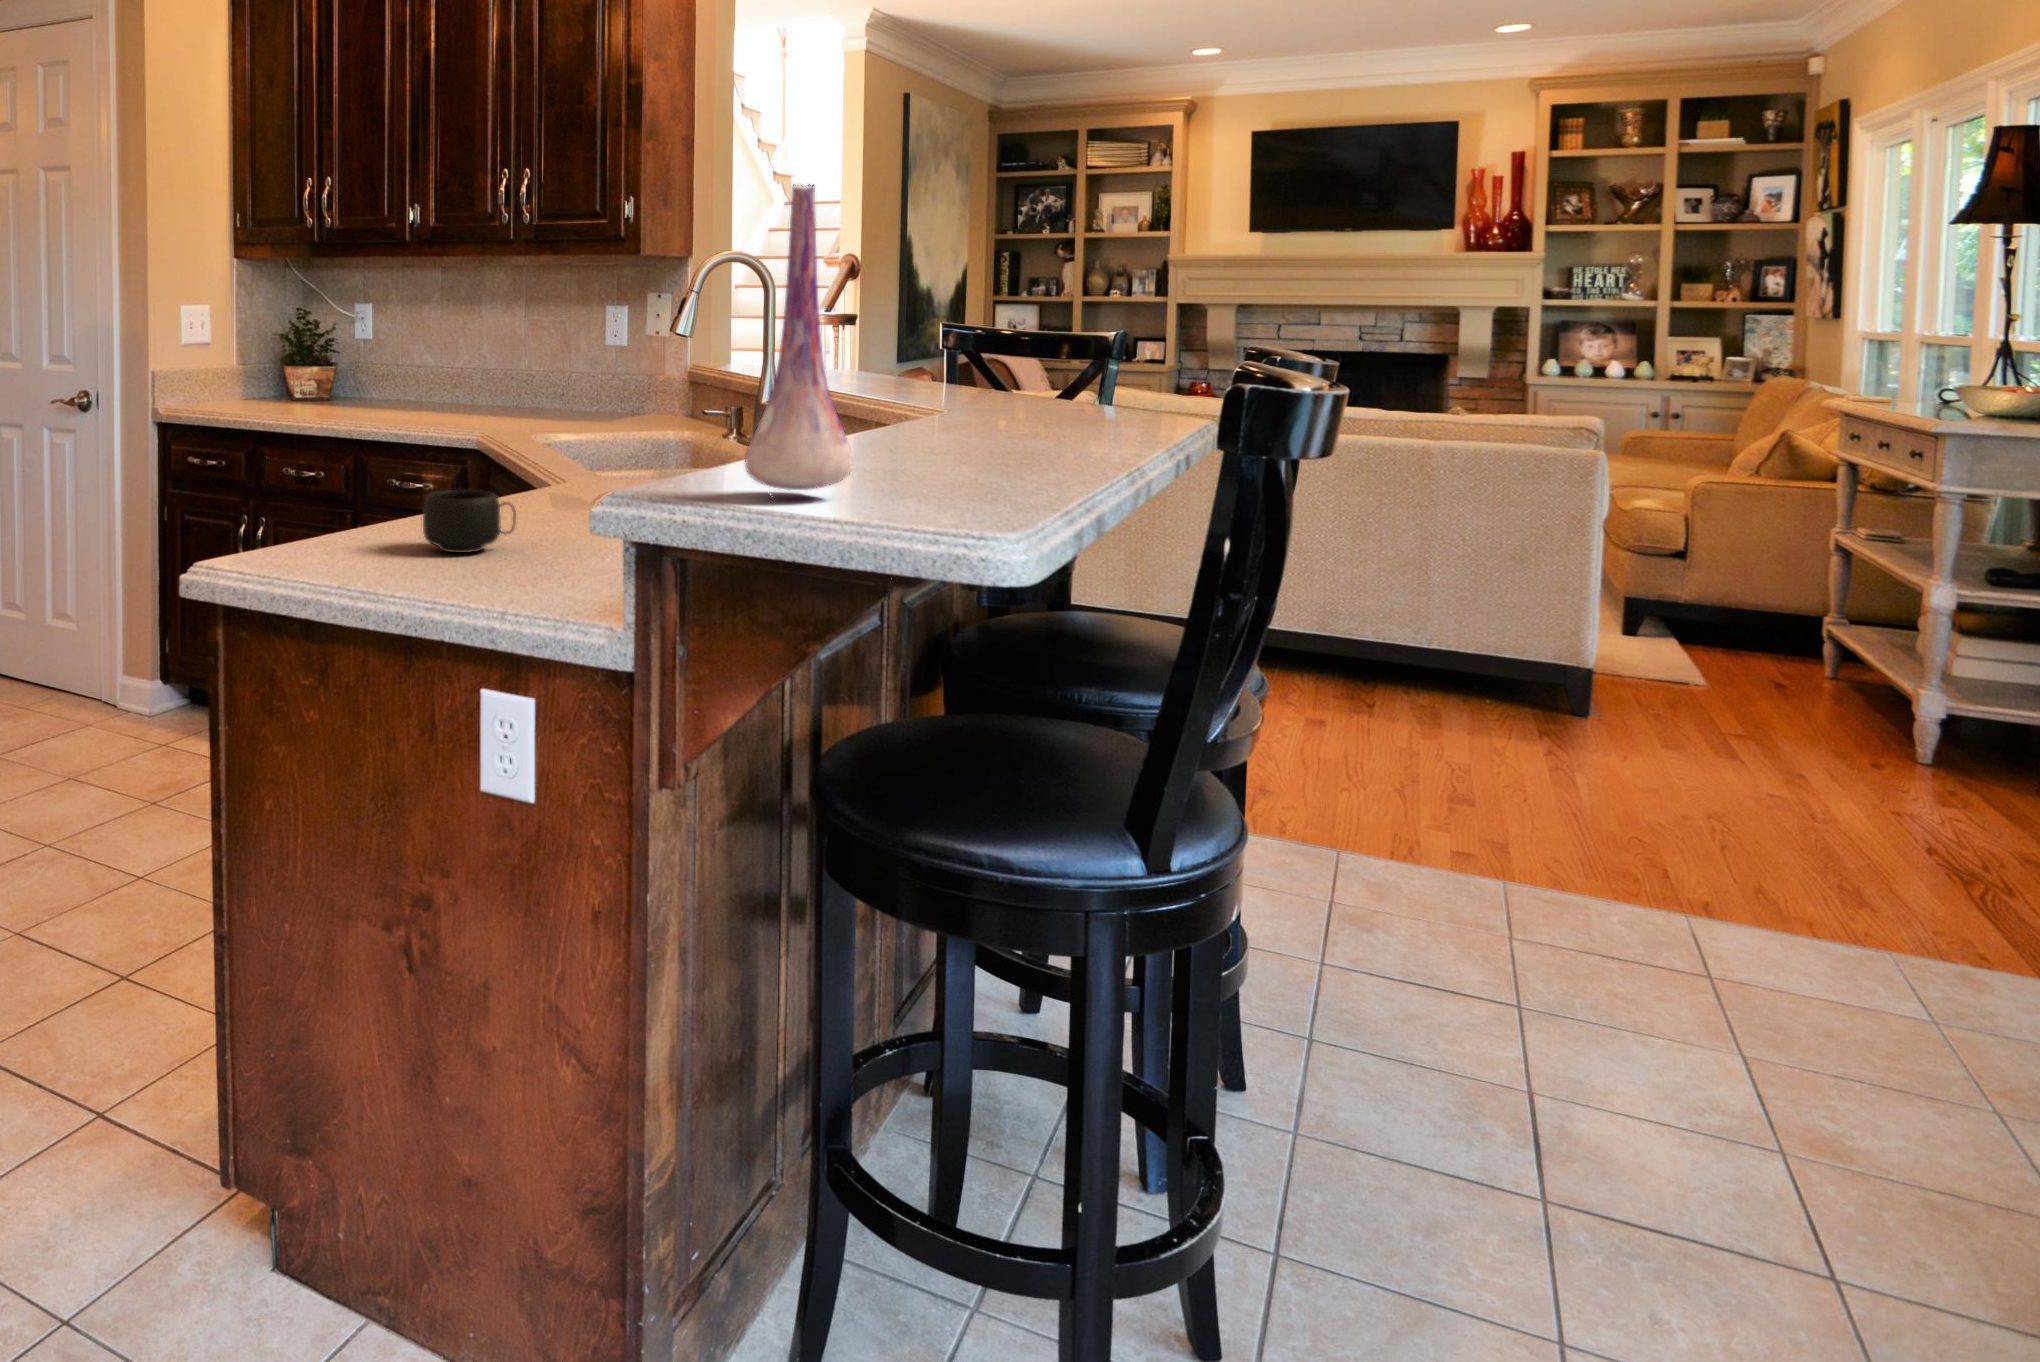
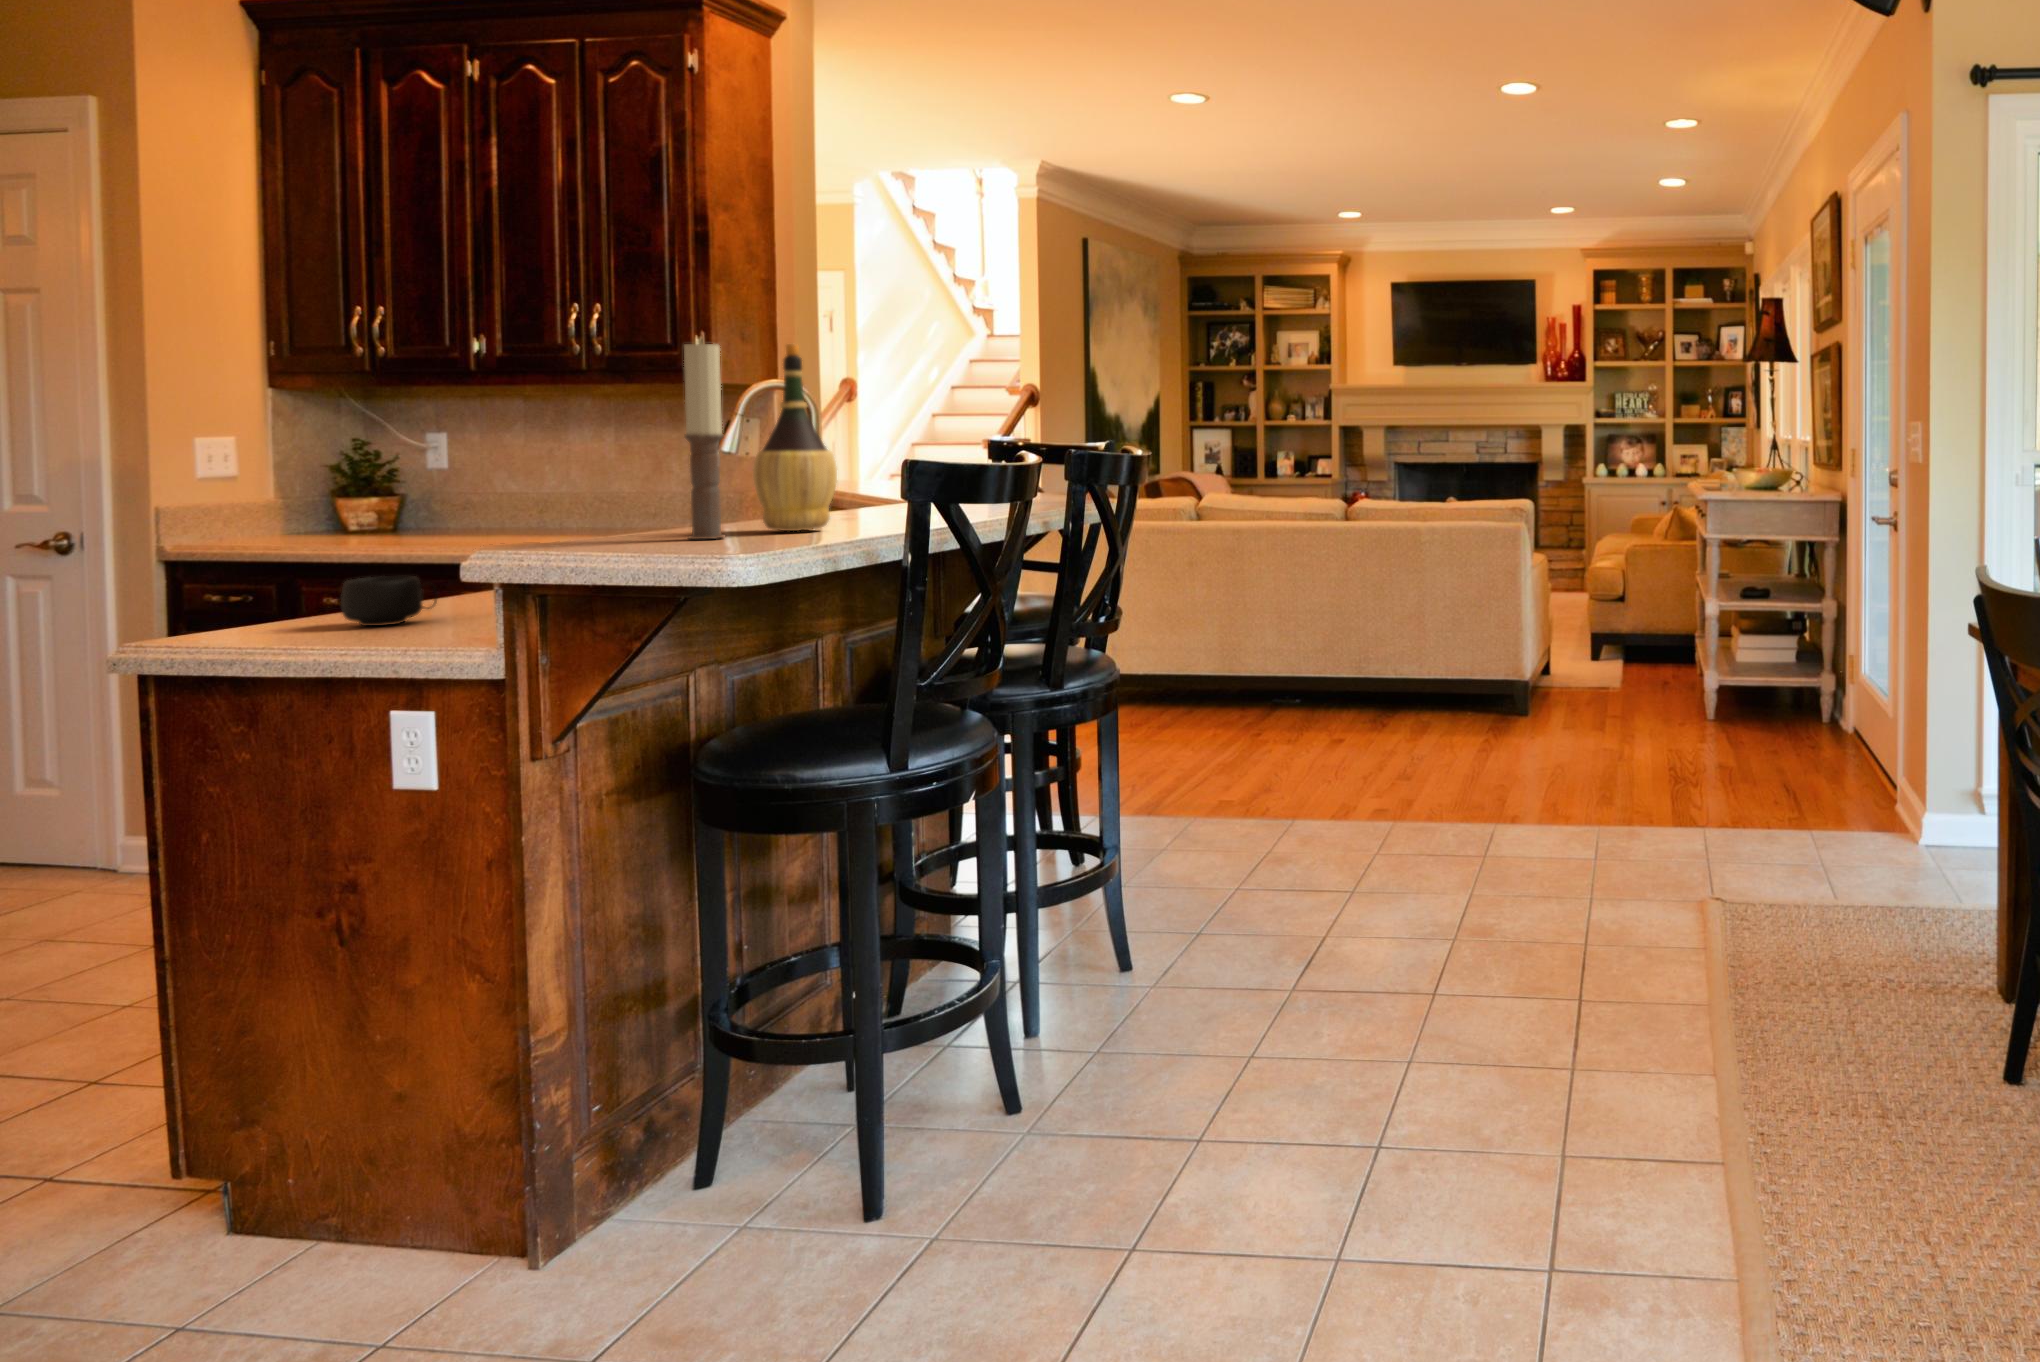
vase: present [745,184,852,490] -> none [534,330,637,551]
candle: none [865,191,917,479] -> present [684,342,725,539]
wine bottle: none [919,198,1031,466] -> present [753,344,837,531]

